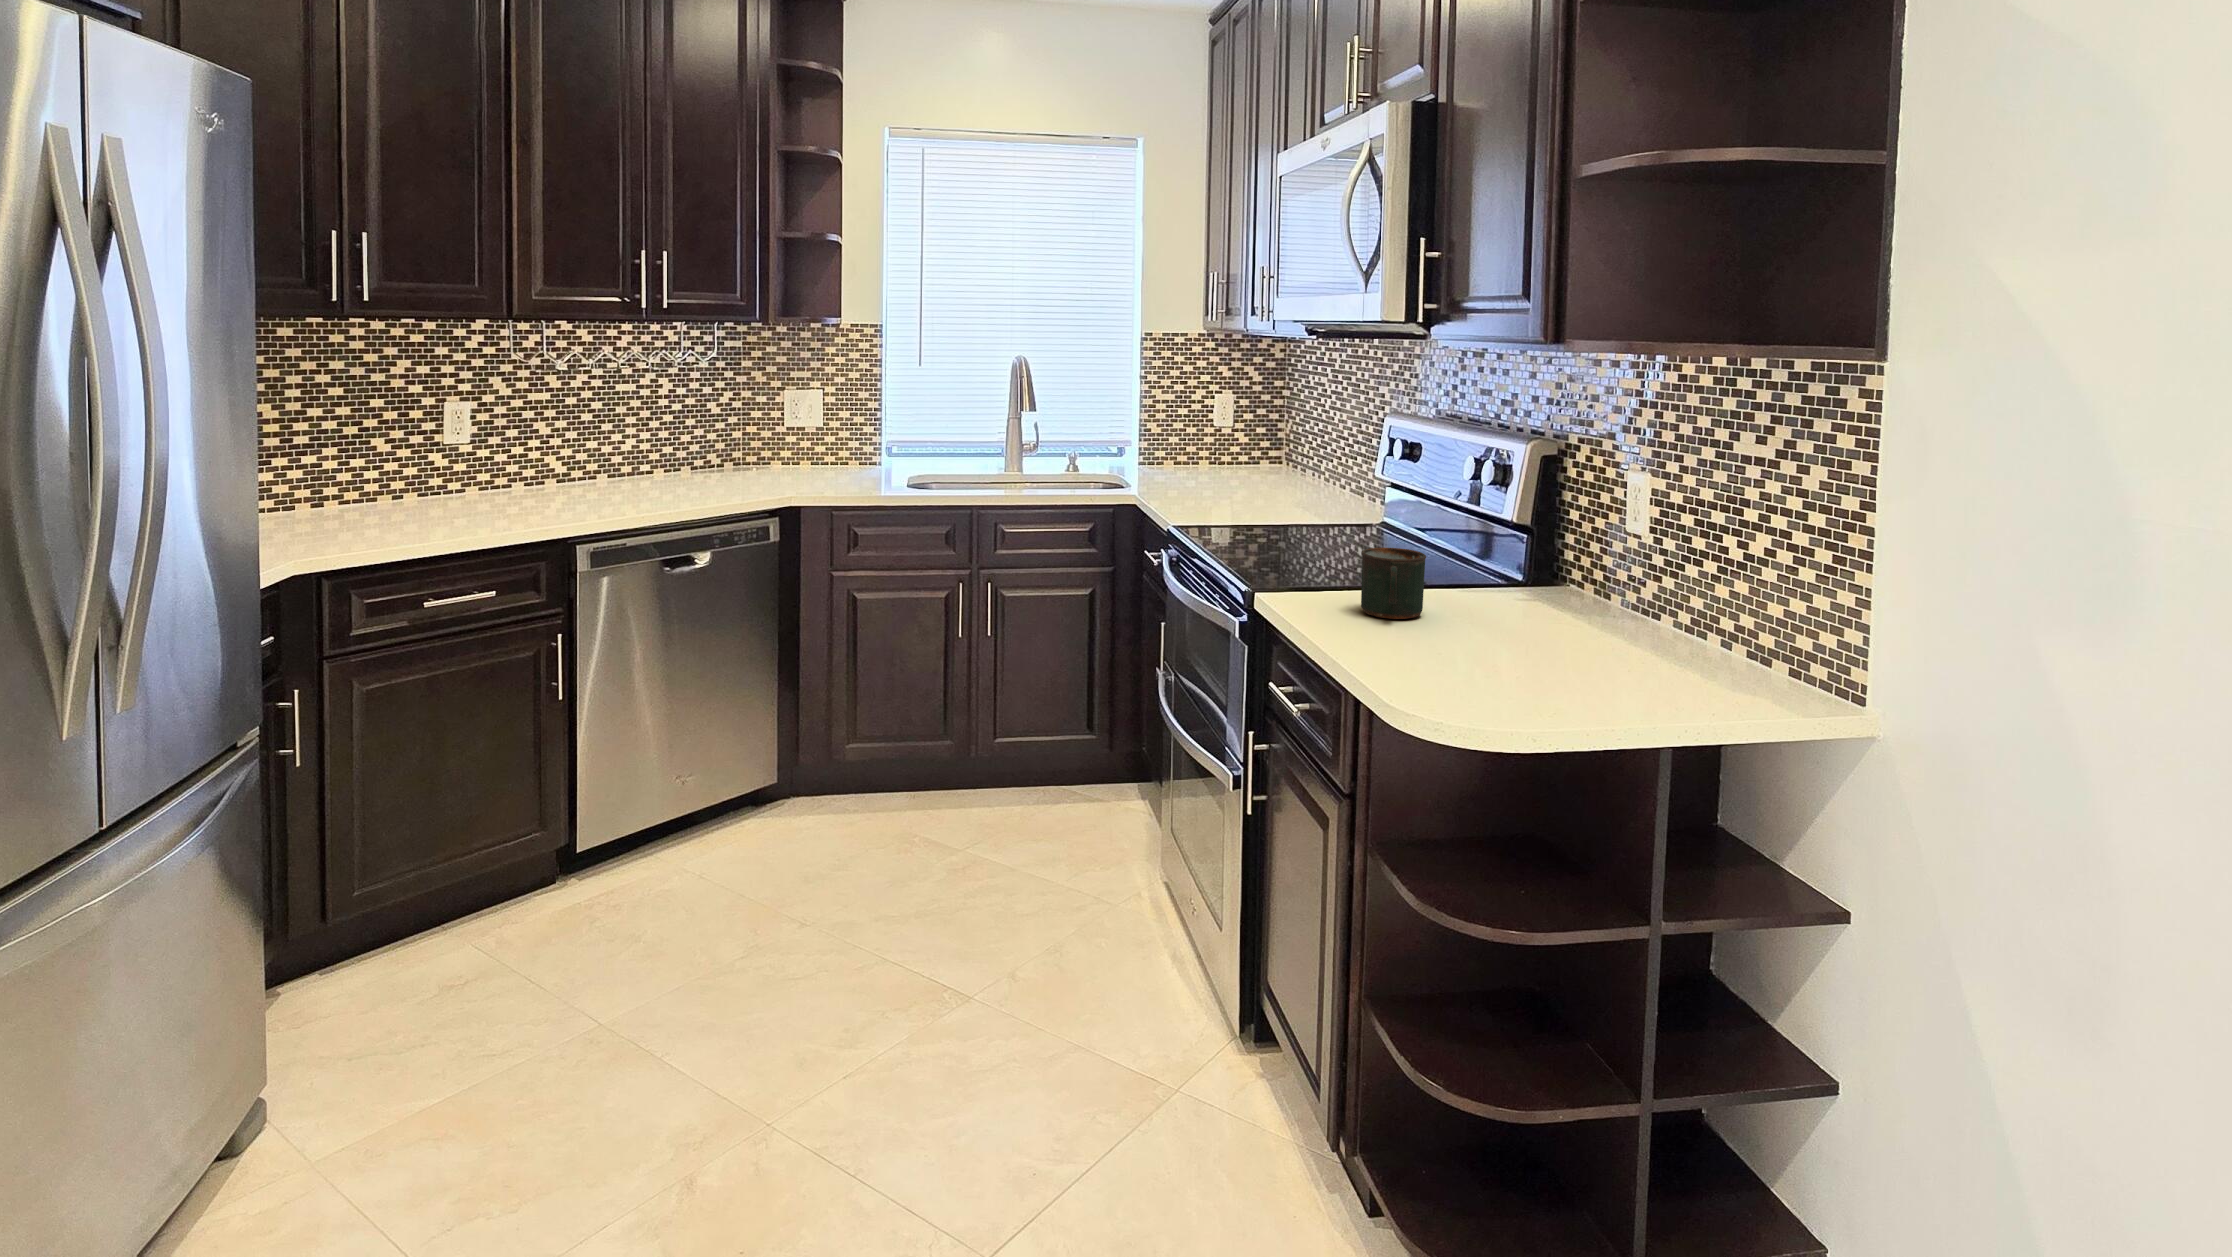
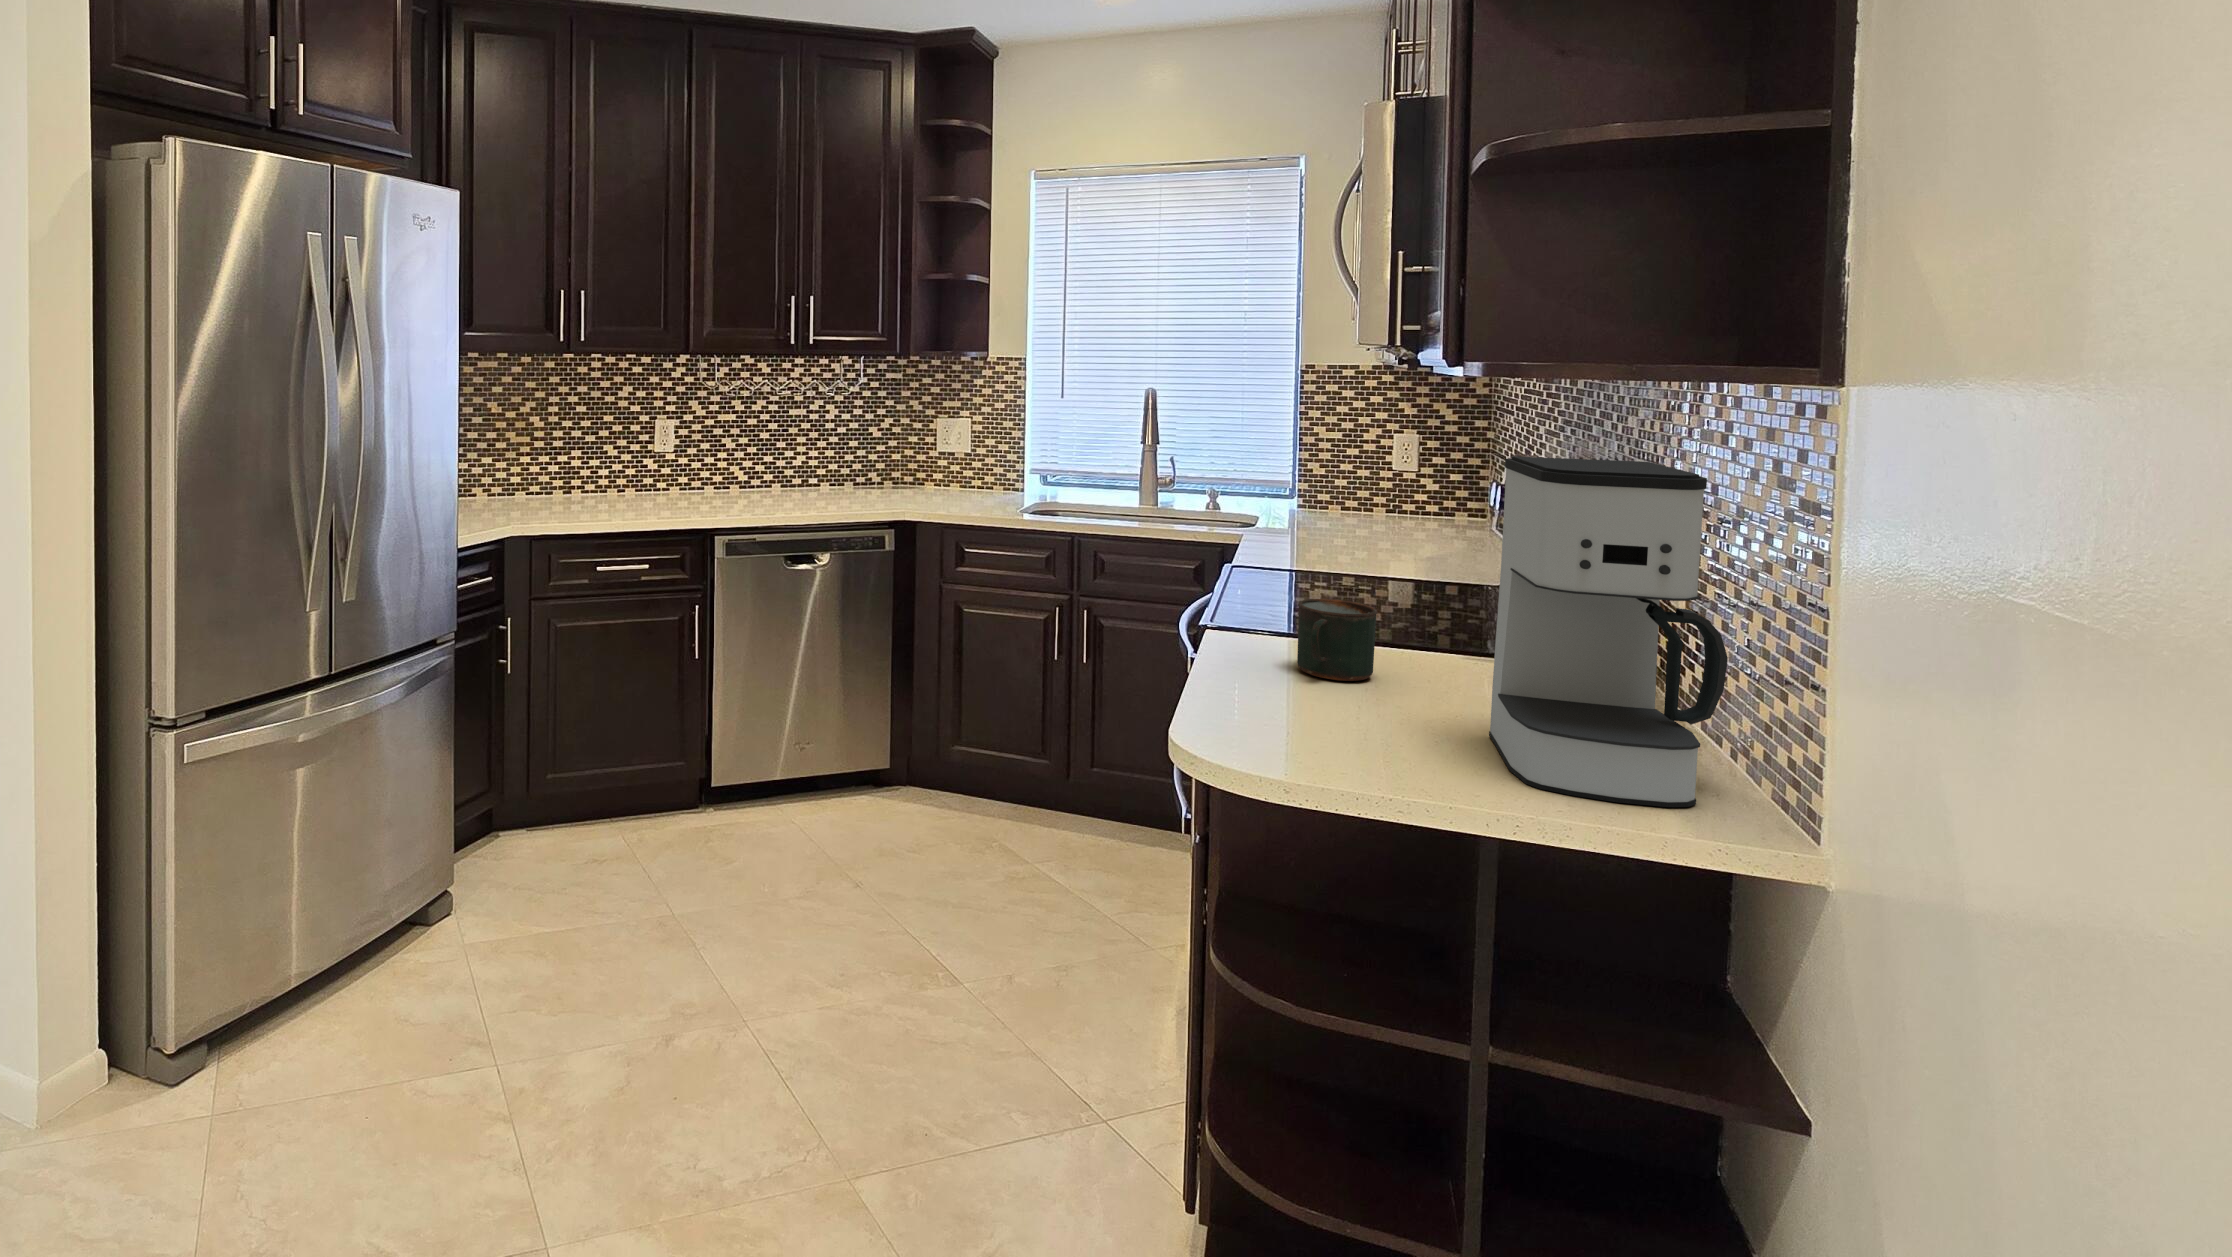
coffee maker: none [1555,415,1731,685] -> present [1489,456,1728,807]

